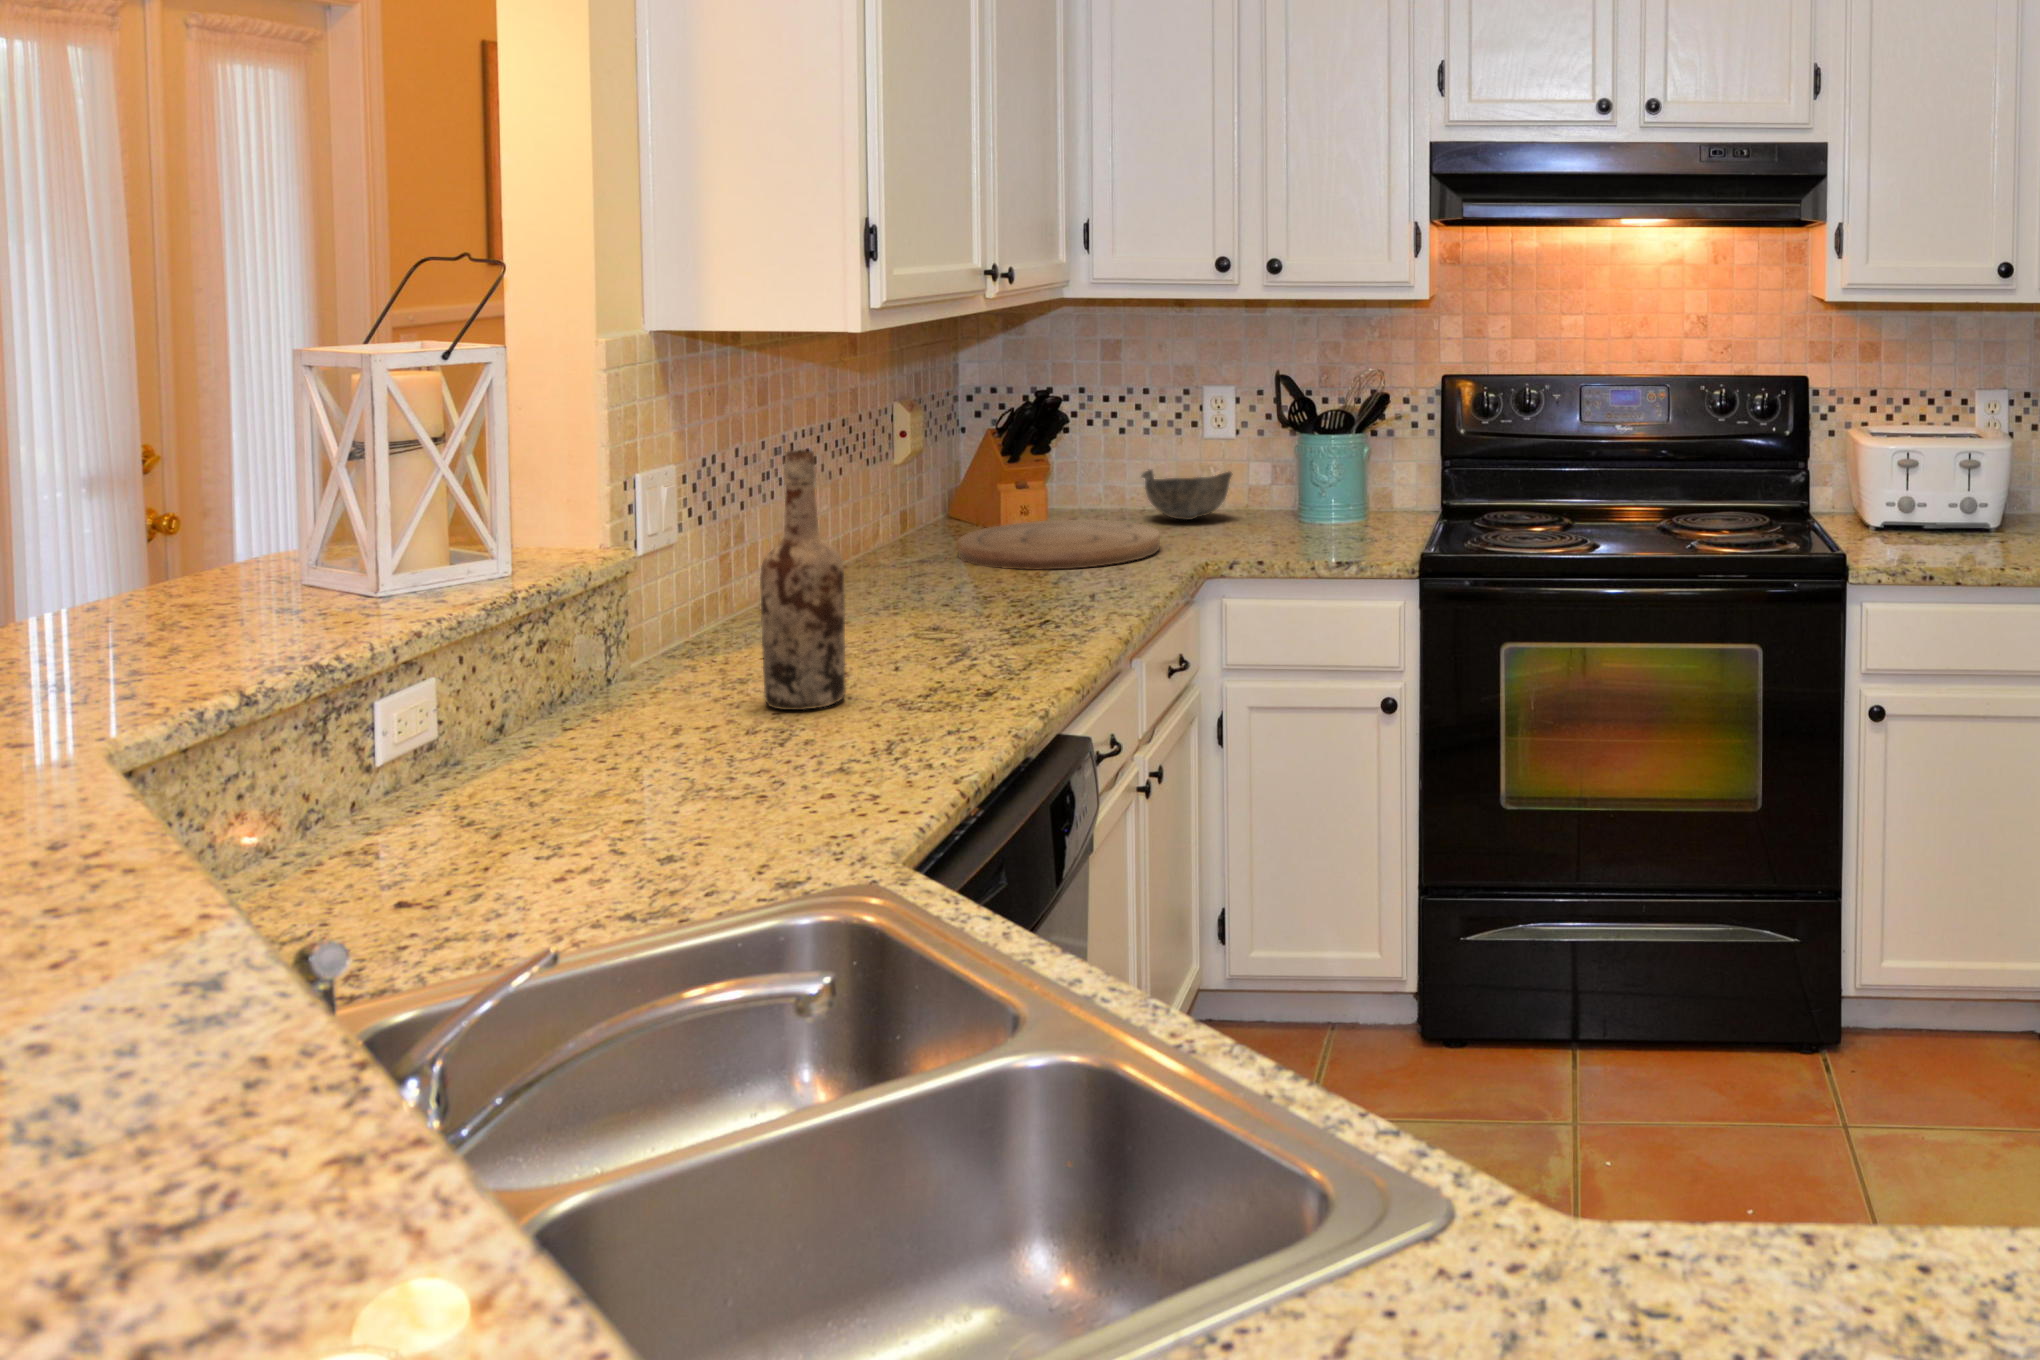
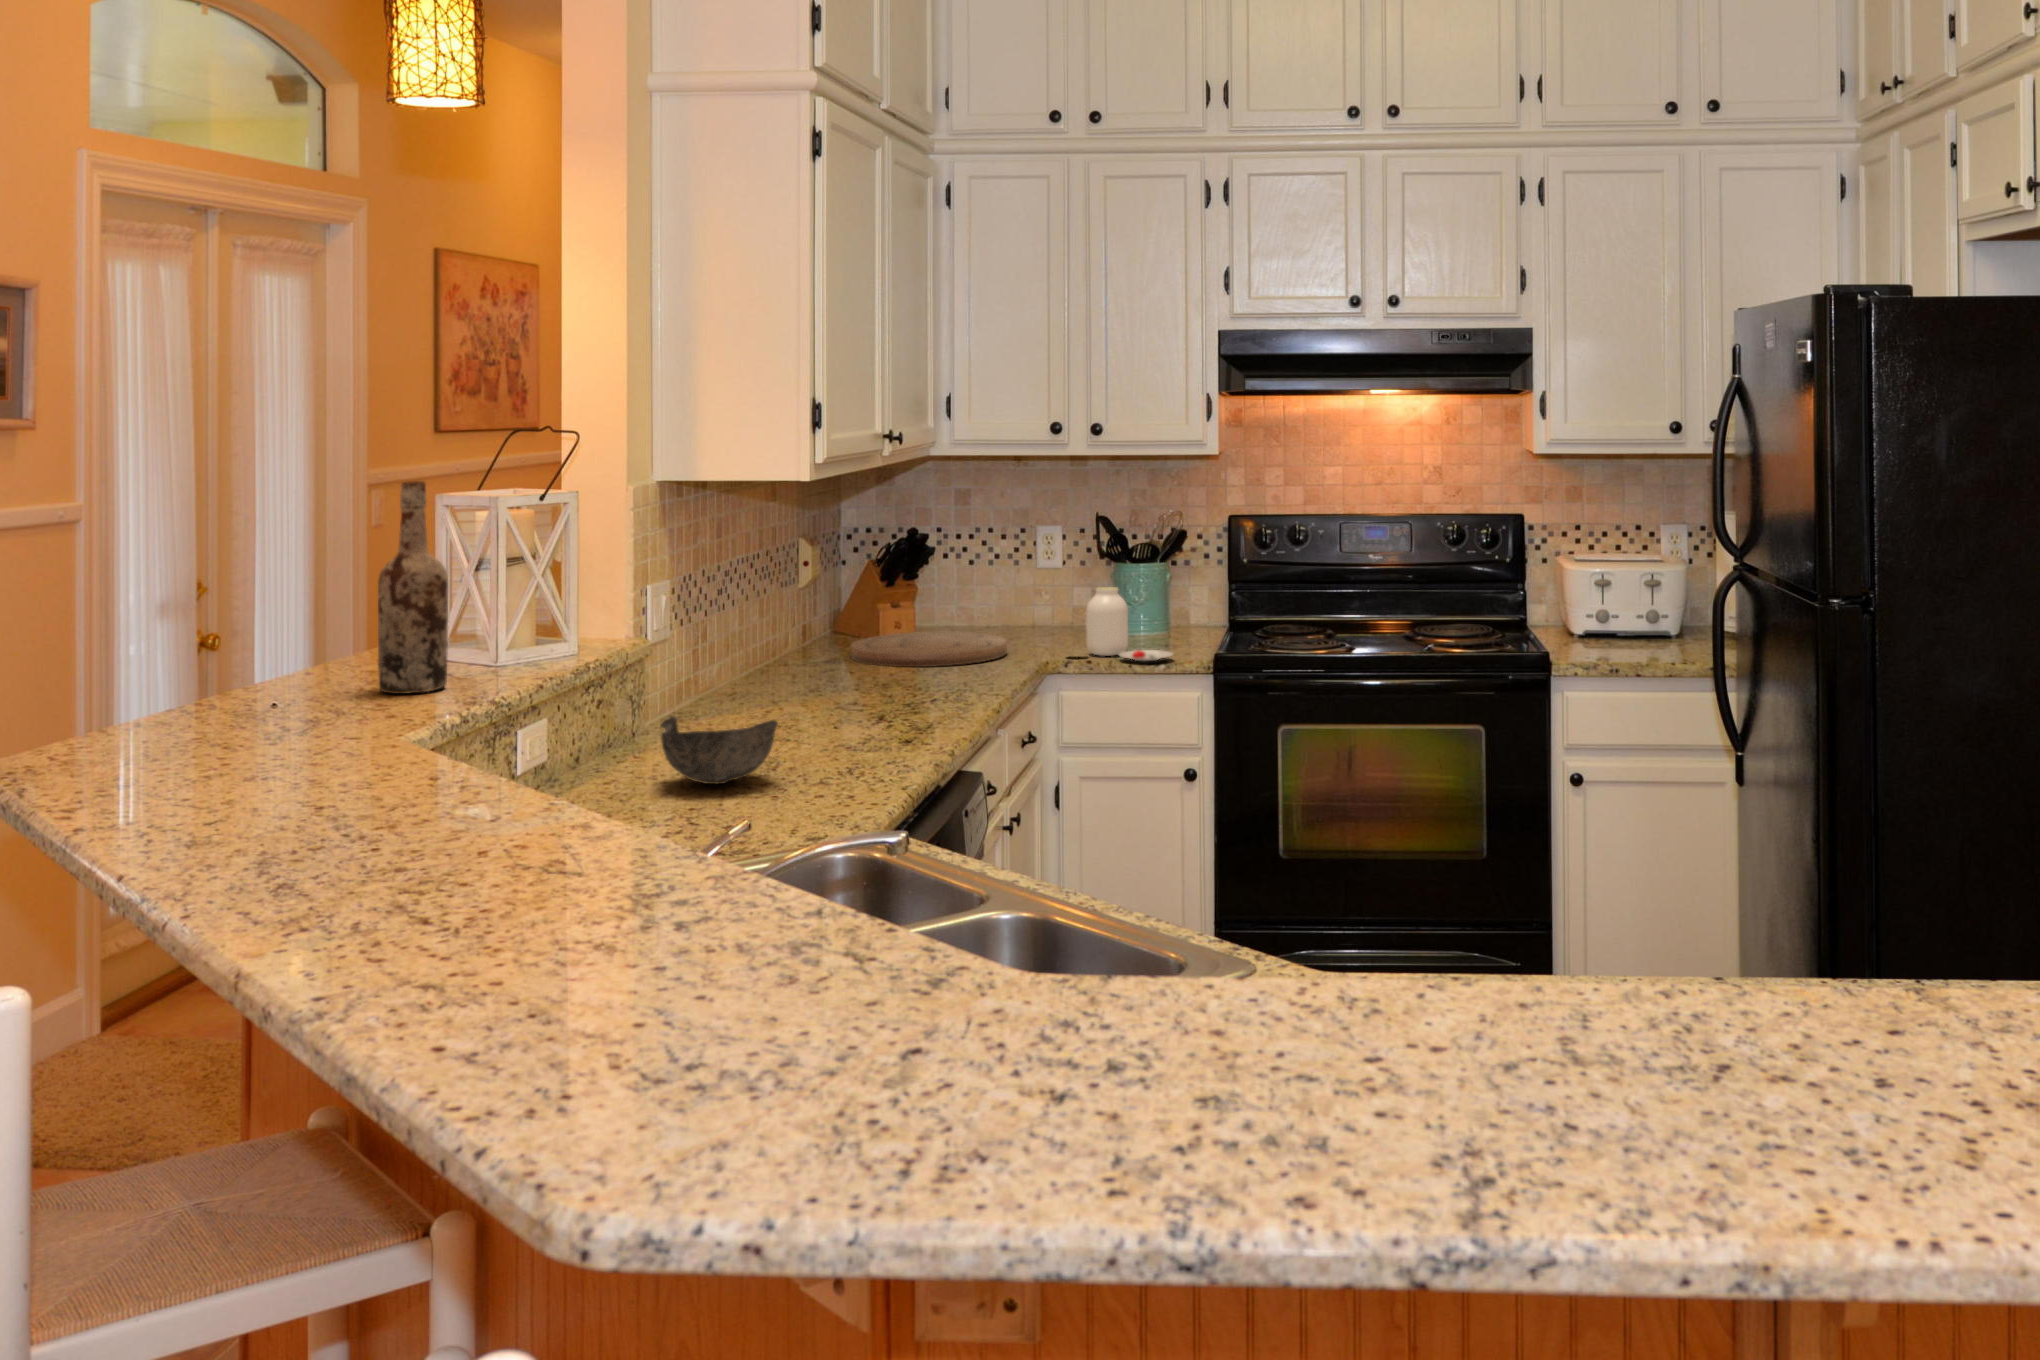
wine bottle: present [760,450,846,710] -> present [378,481,448,694]
jar: none [1233,466,1370,562] -> present [1069,587,1173,661]
bowl: present [1142,469,1232,520] -> present [661,716,778,784]

